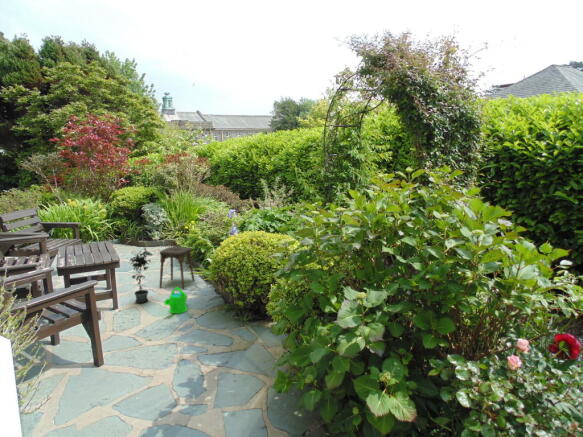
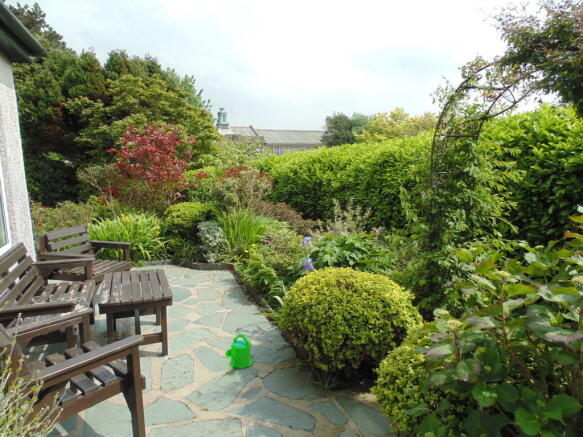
stool: present [160,247,194,289] -> none [217,277,256,330]
potted plant: present [130,248,152,303] -> none [183,281,212,348]

